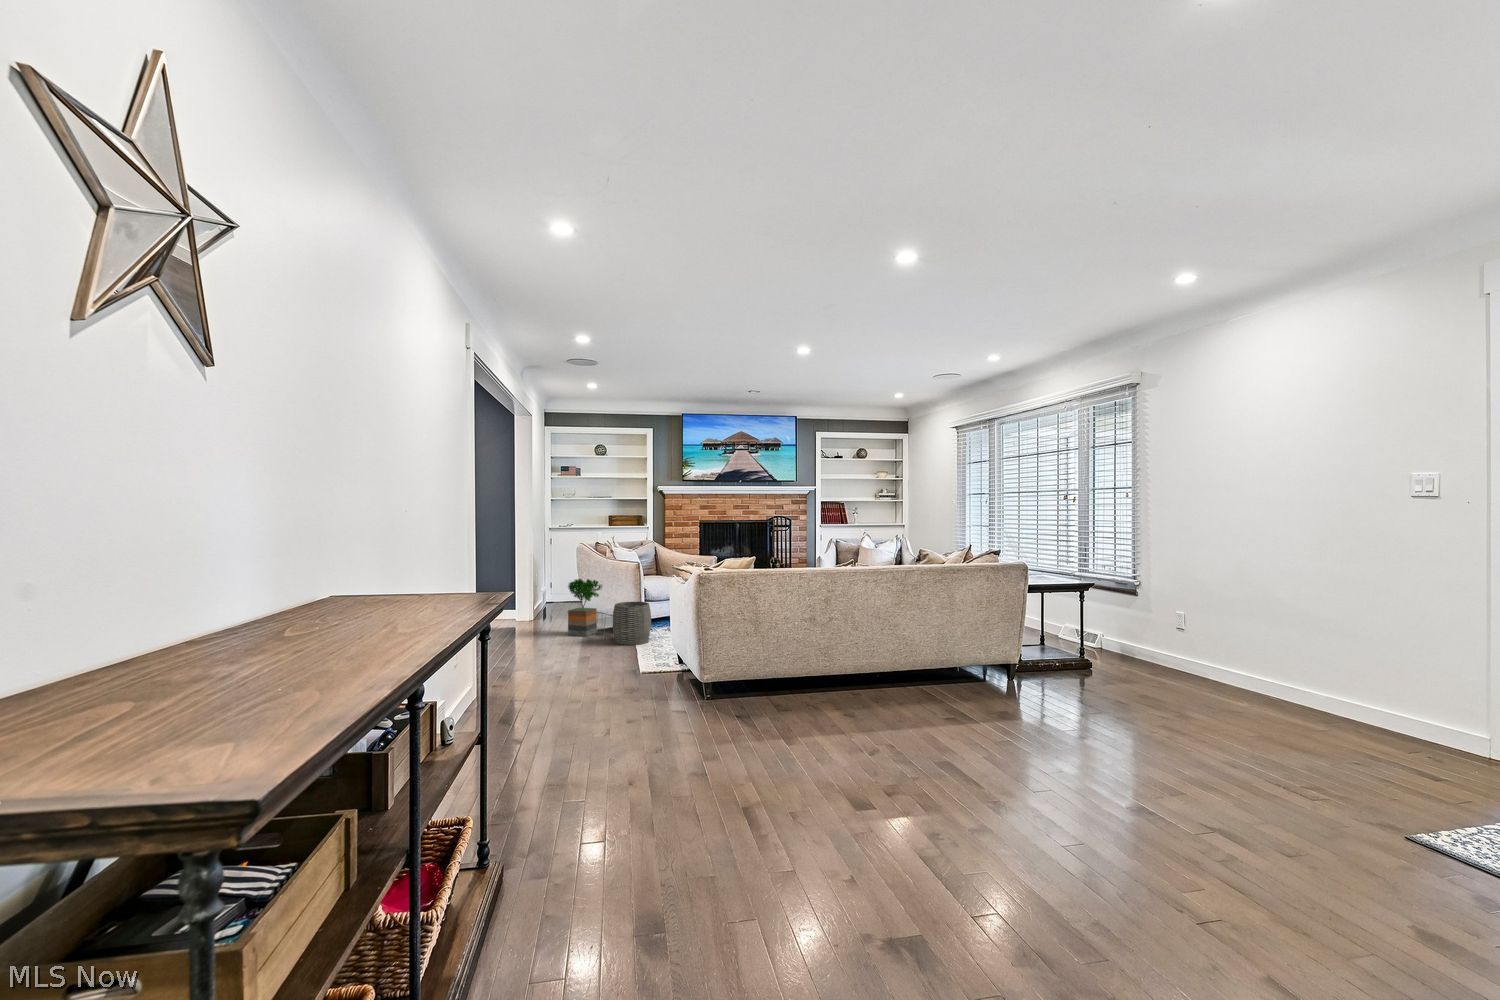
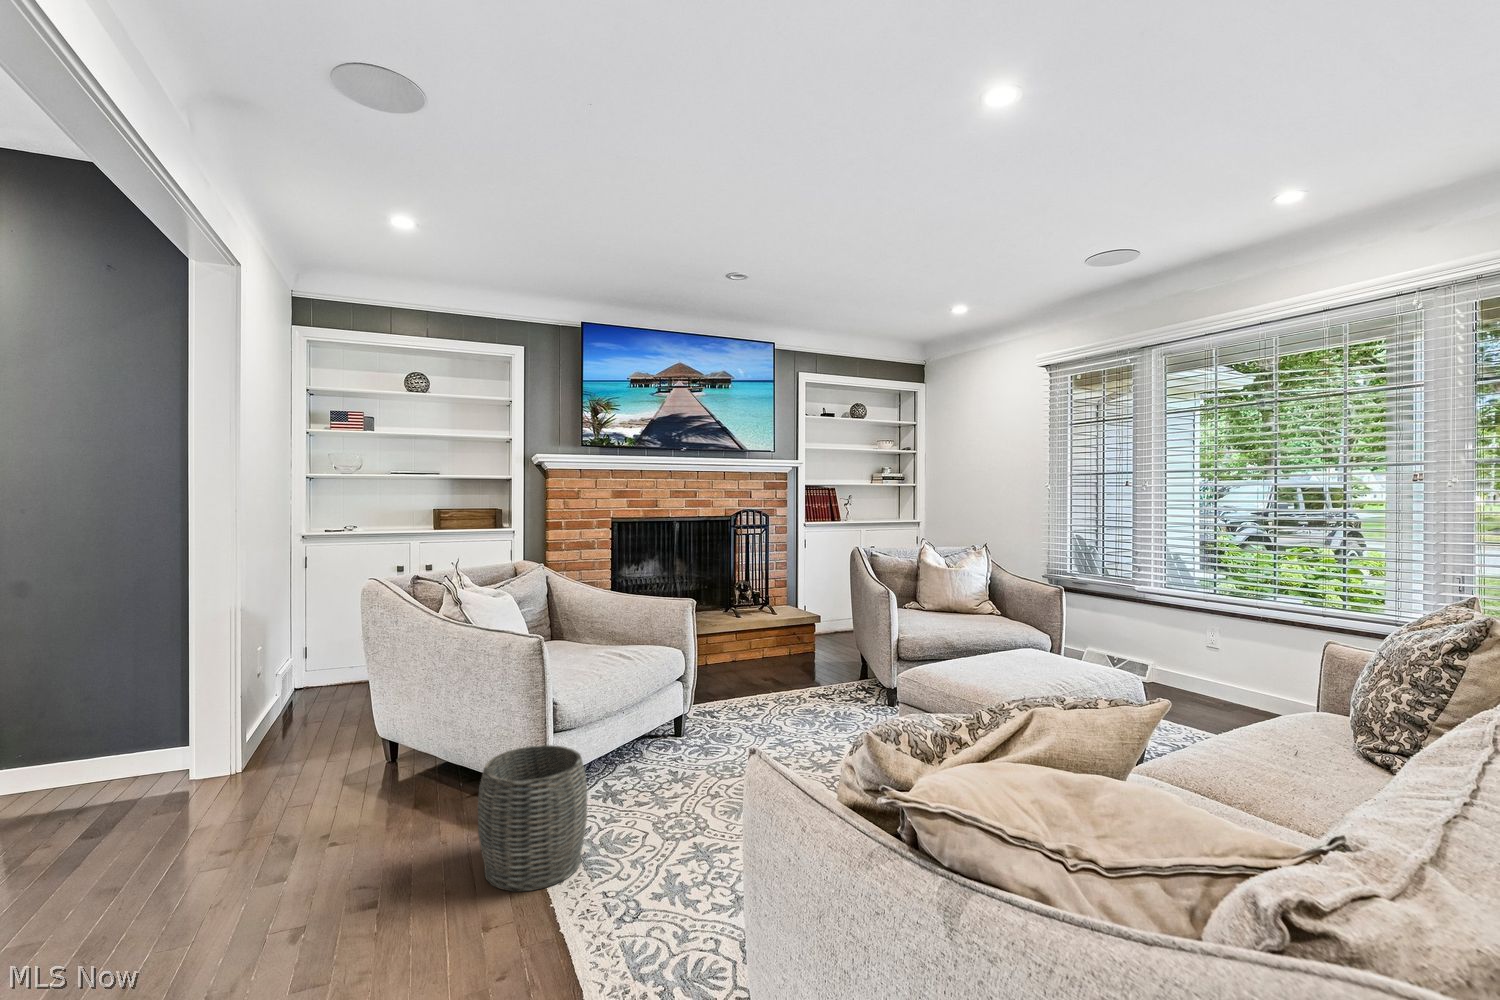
potted tree: present [568,579,602,636] -> none [335,681,442,846]

